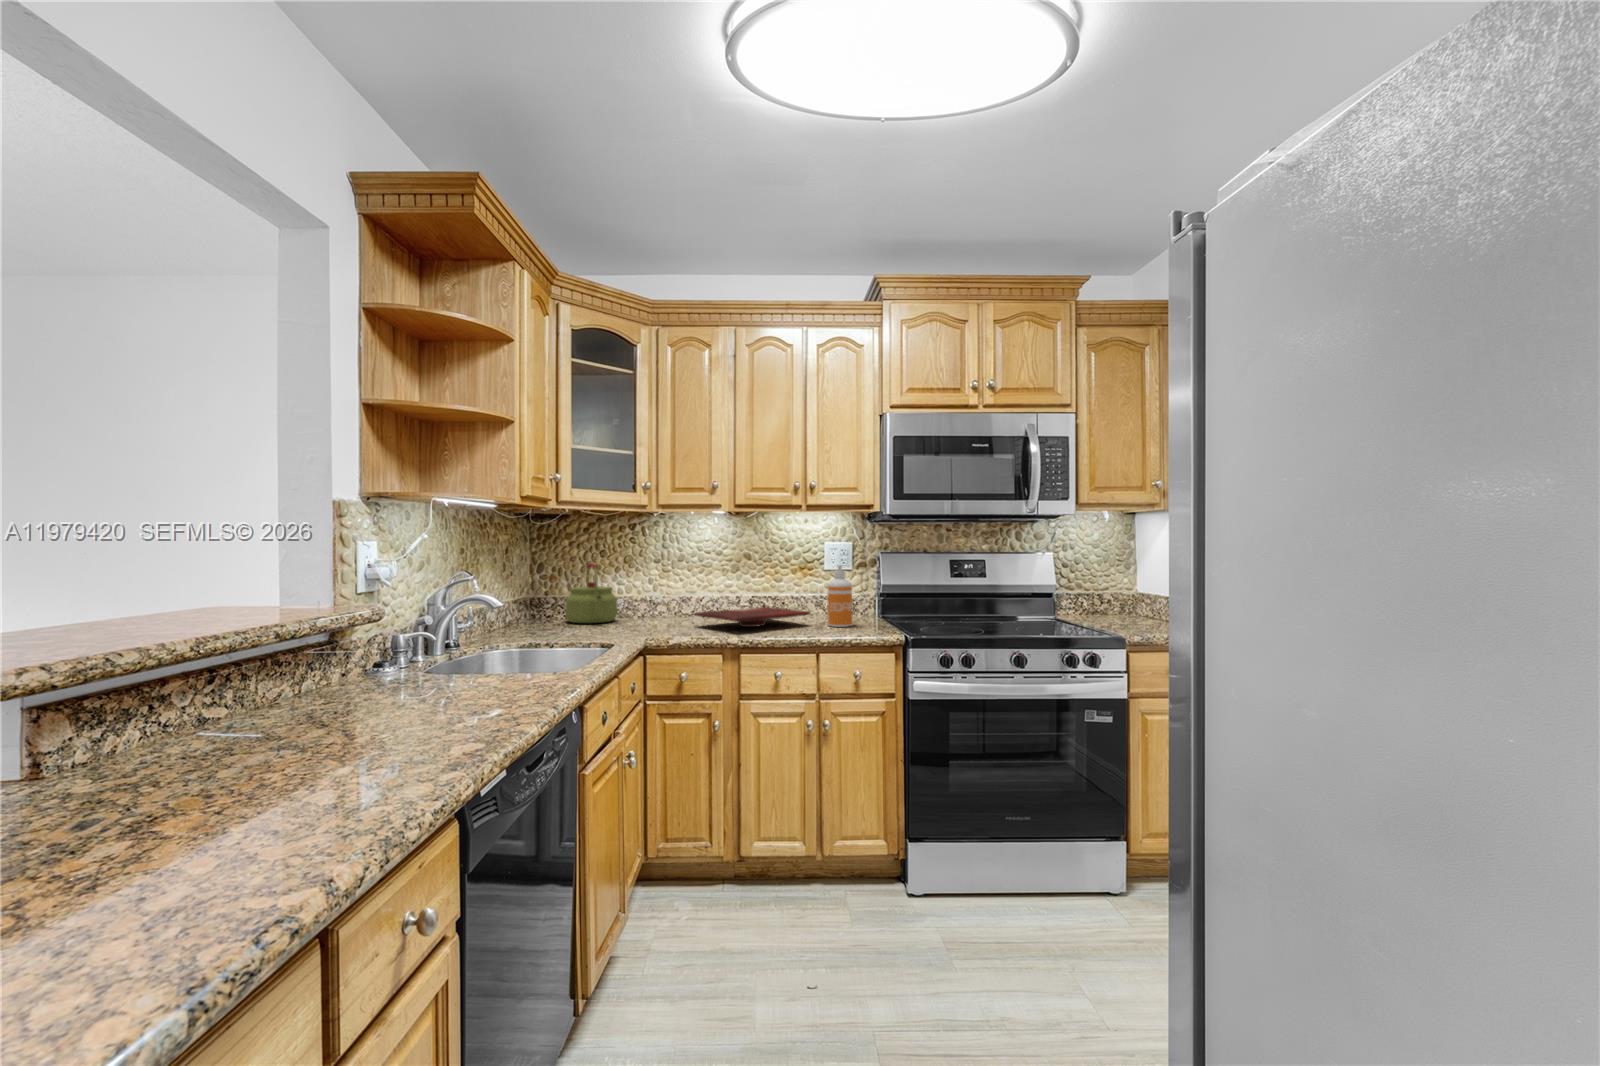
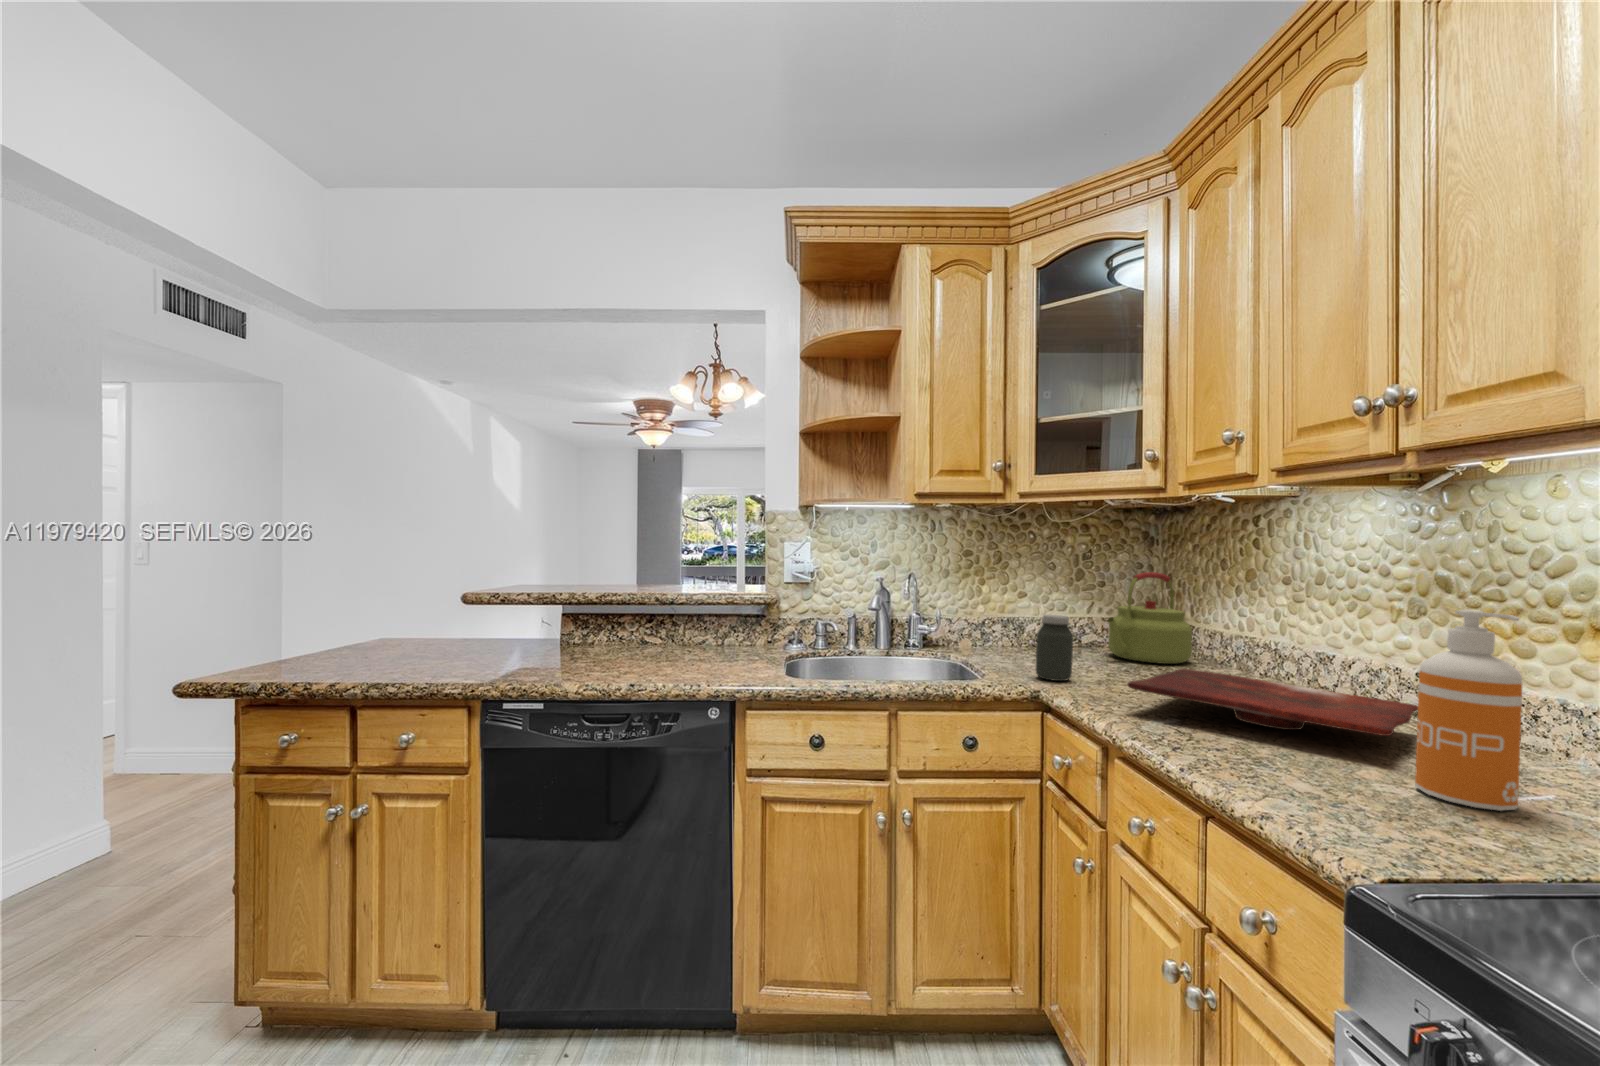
jar: none [638,594,660,636] -> present [1036,615,1073,681]

